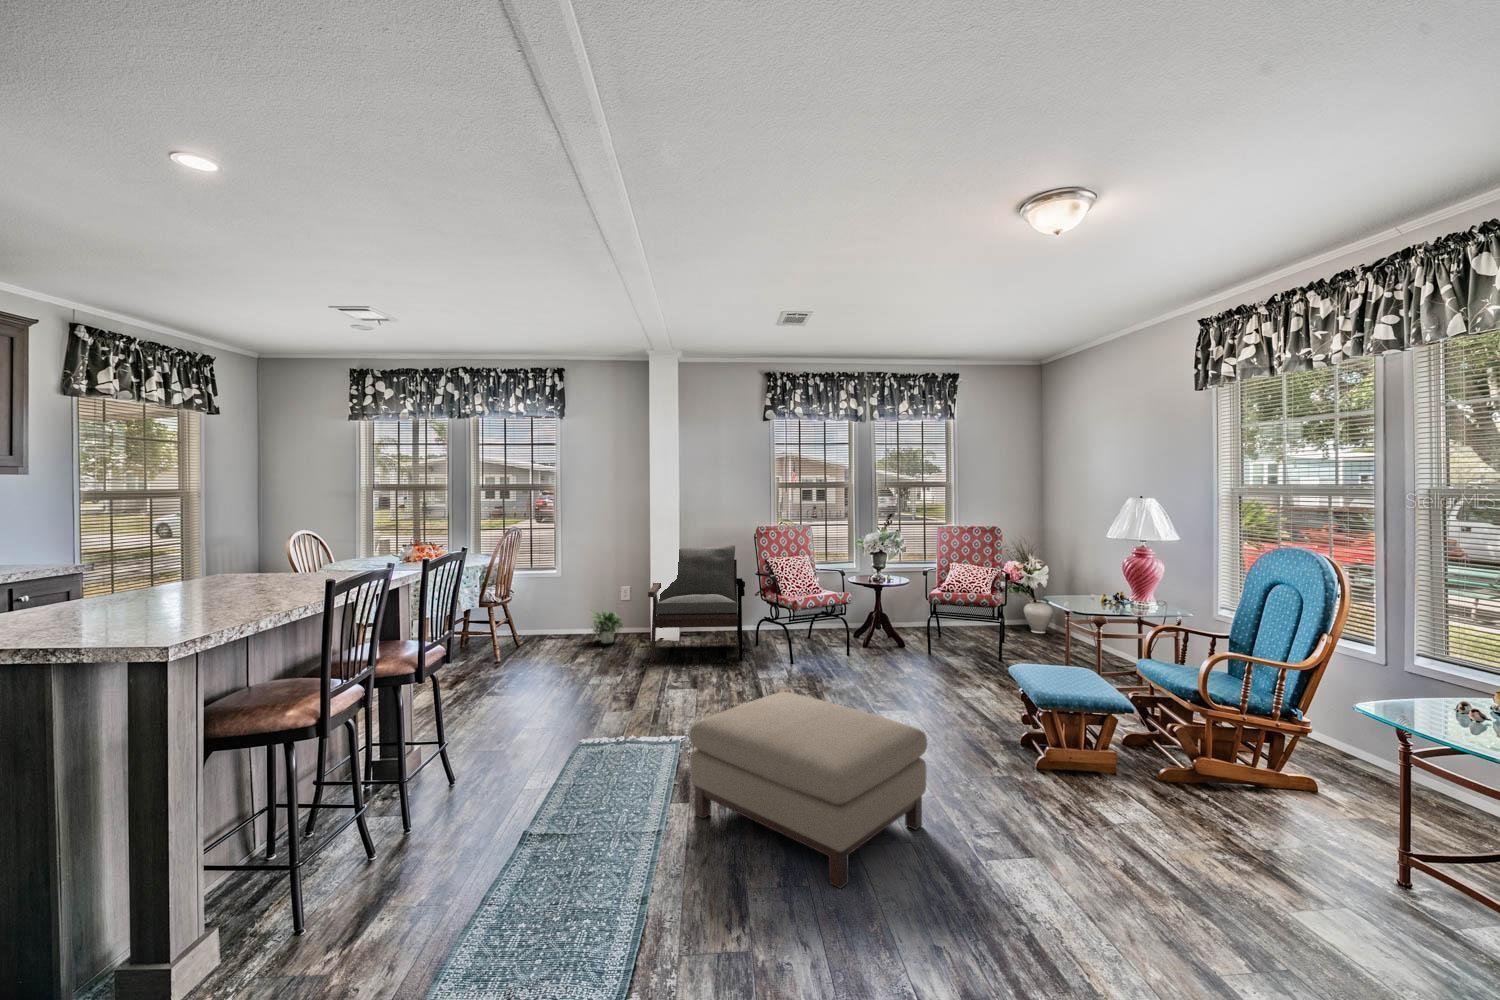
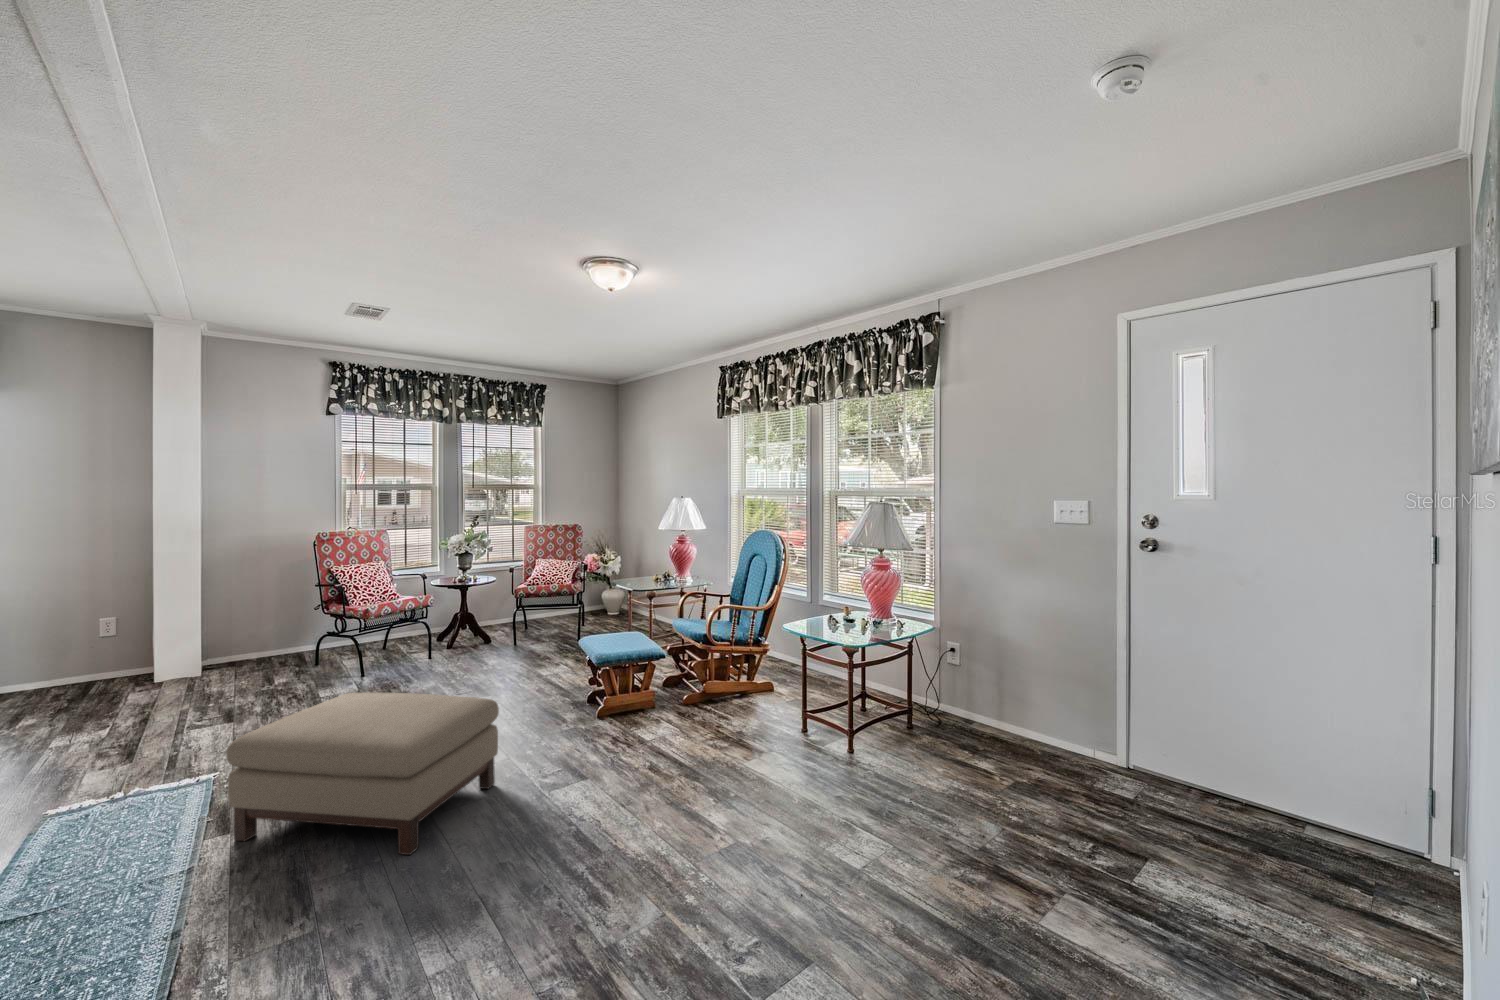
armchair: present [648,545,745,662] -> none [156,554,303,700]
potted plant: present [593,610,623,643] -> none [52,646,115,691]

